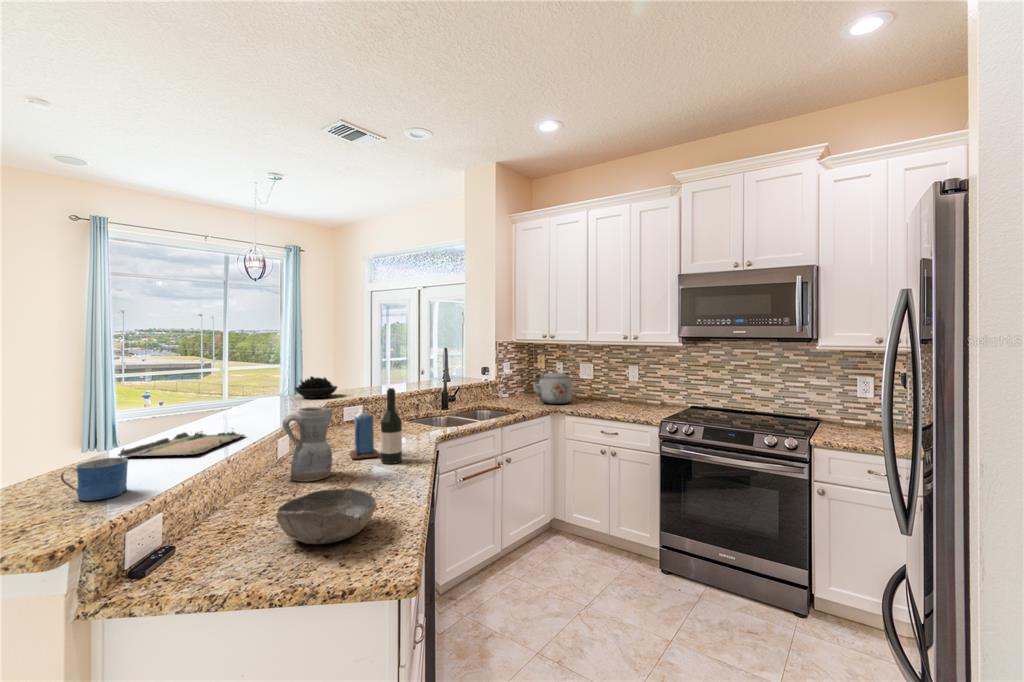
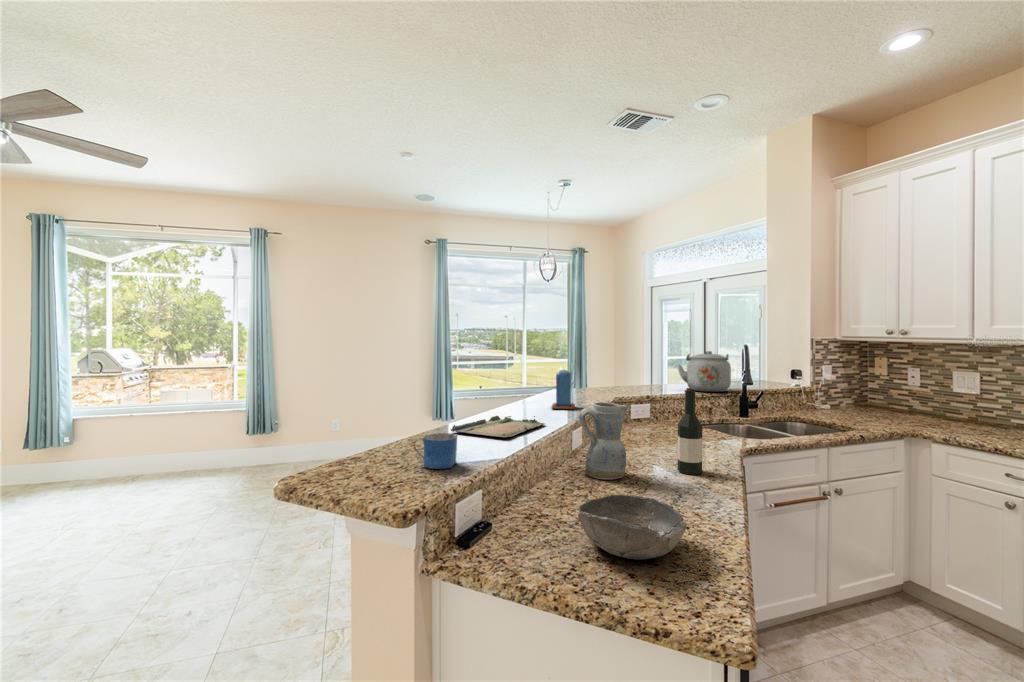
kettle: present [533,371,572,404] -> present [678,351,731,392]
succulent plant: present [295,376,337,398] -> none [584,371,624,393]
candle: present [350,409,379,459] -> present [551,367,575,409]

